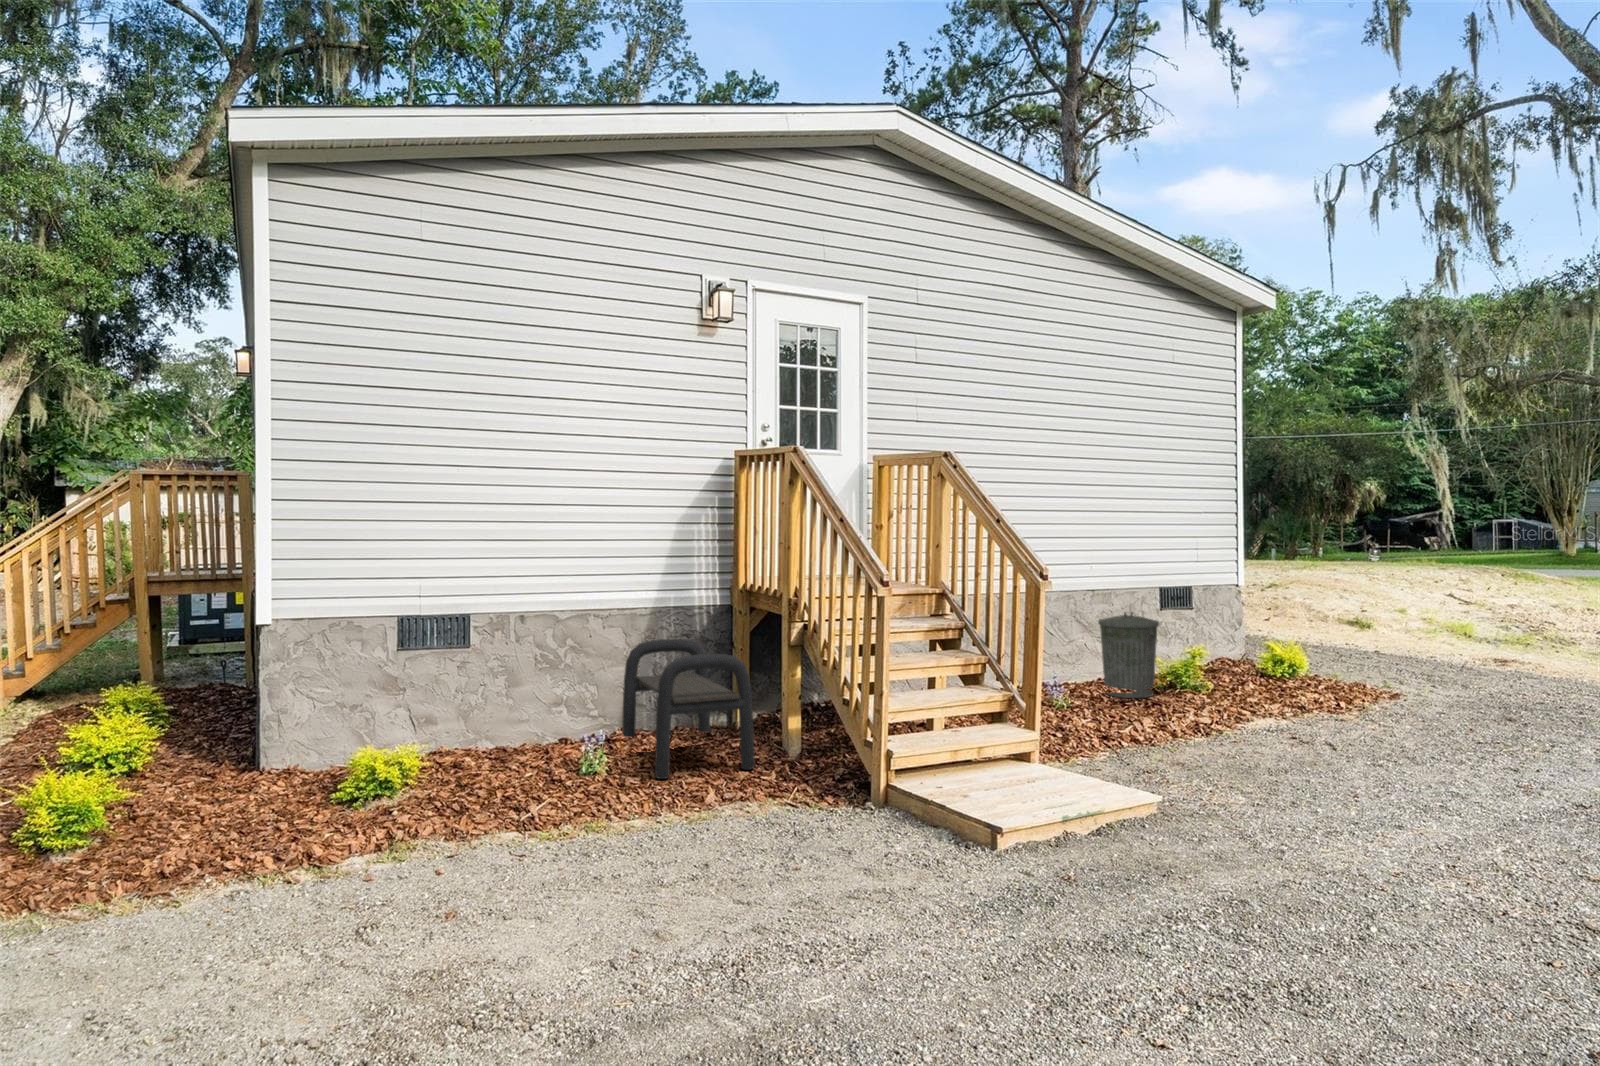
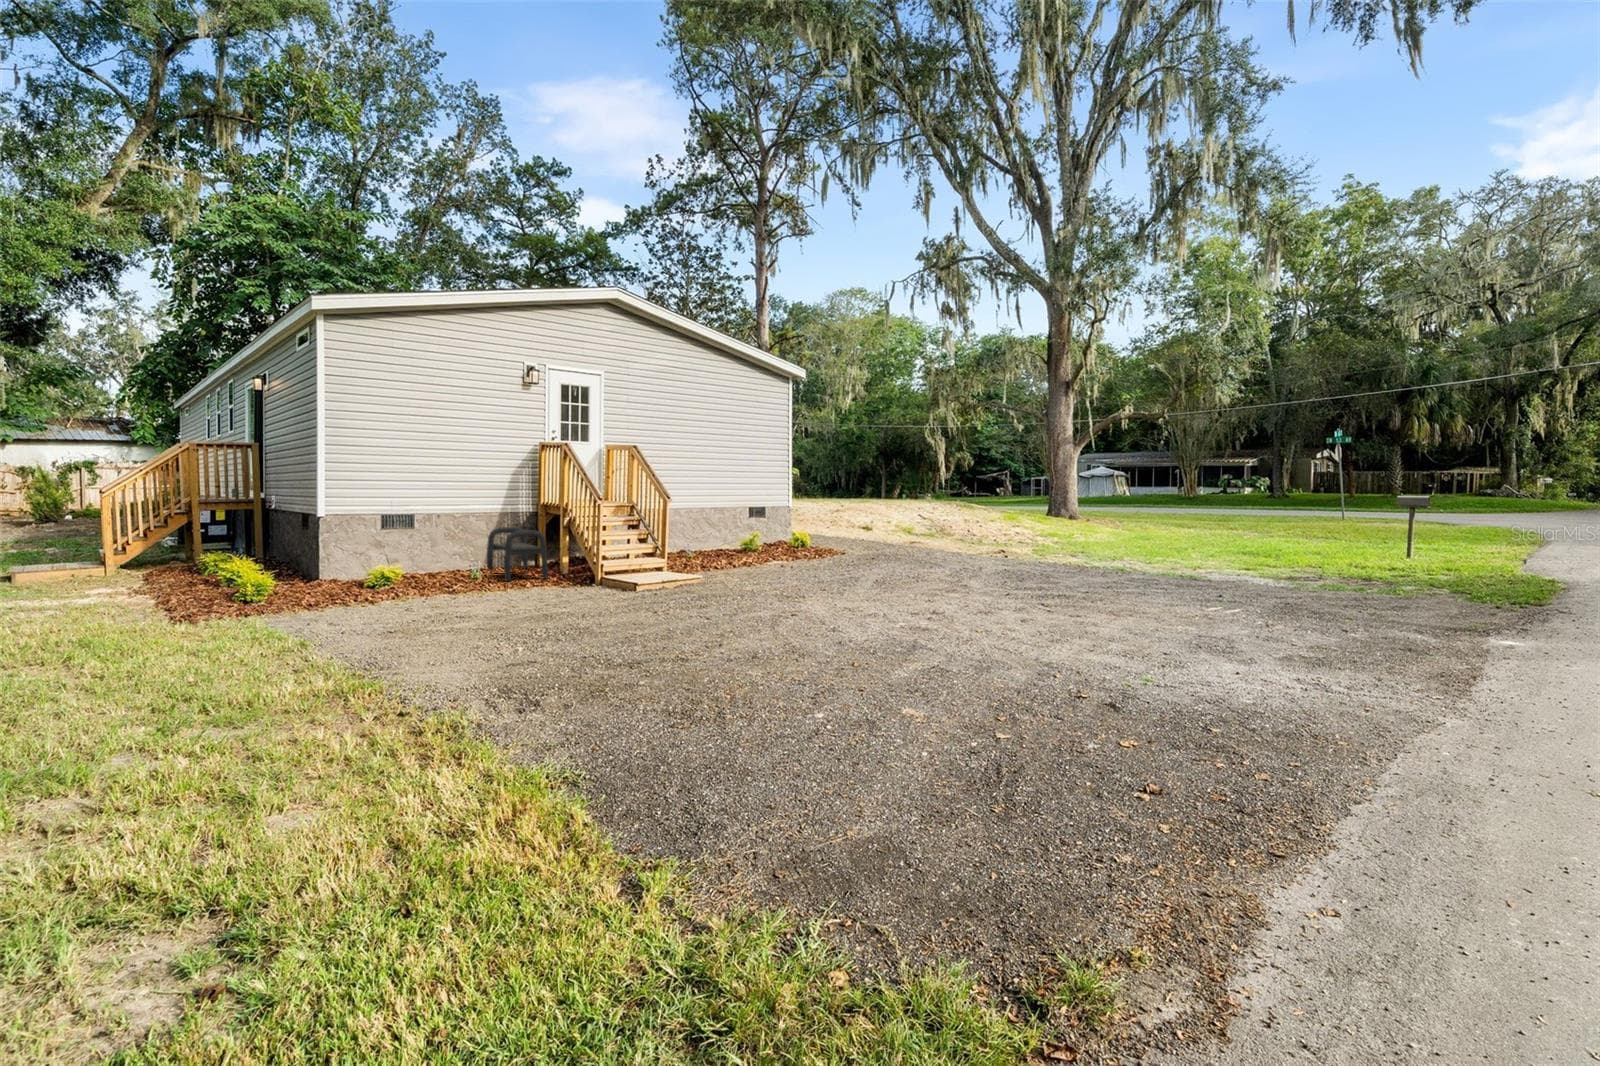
trash can: present [1098,612,1159,698] -> none [721,519,748,559]

